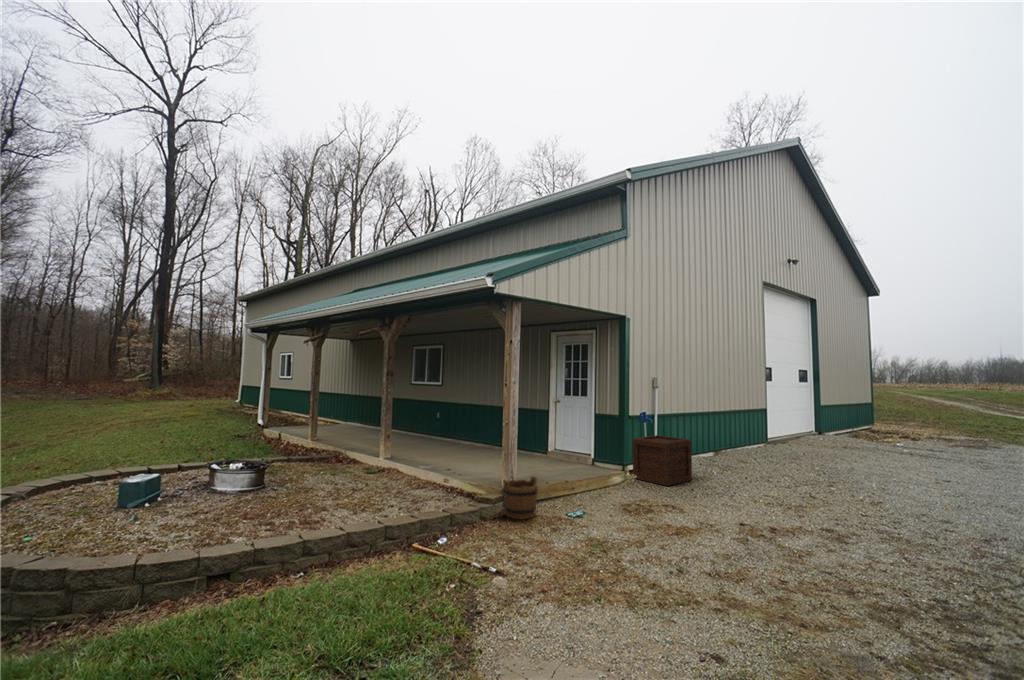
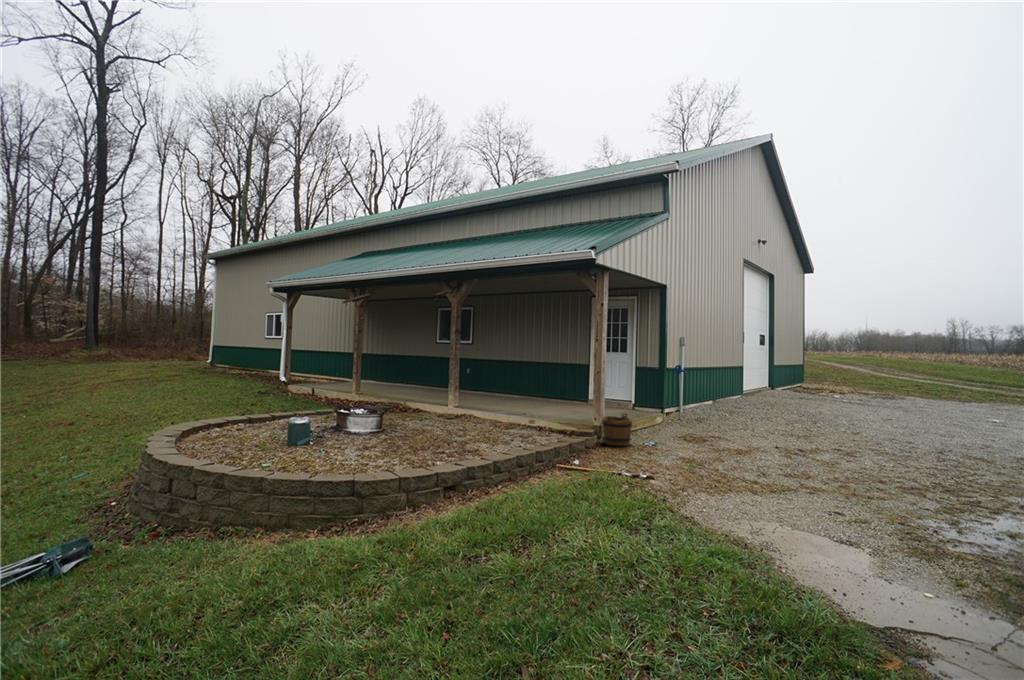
wooden crate: present [633,435,692,486] -> none [669,384,715,423]

